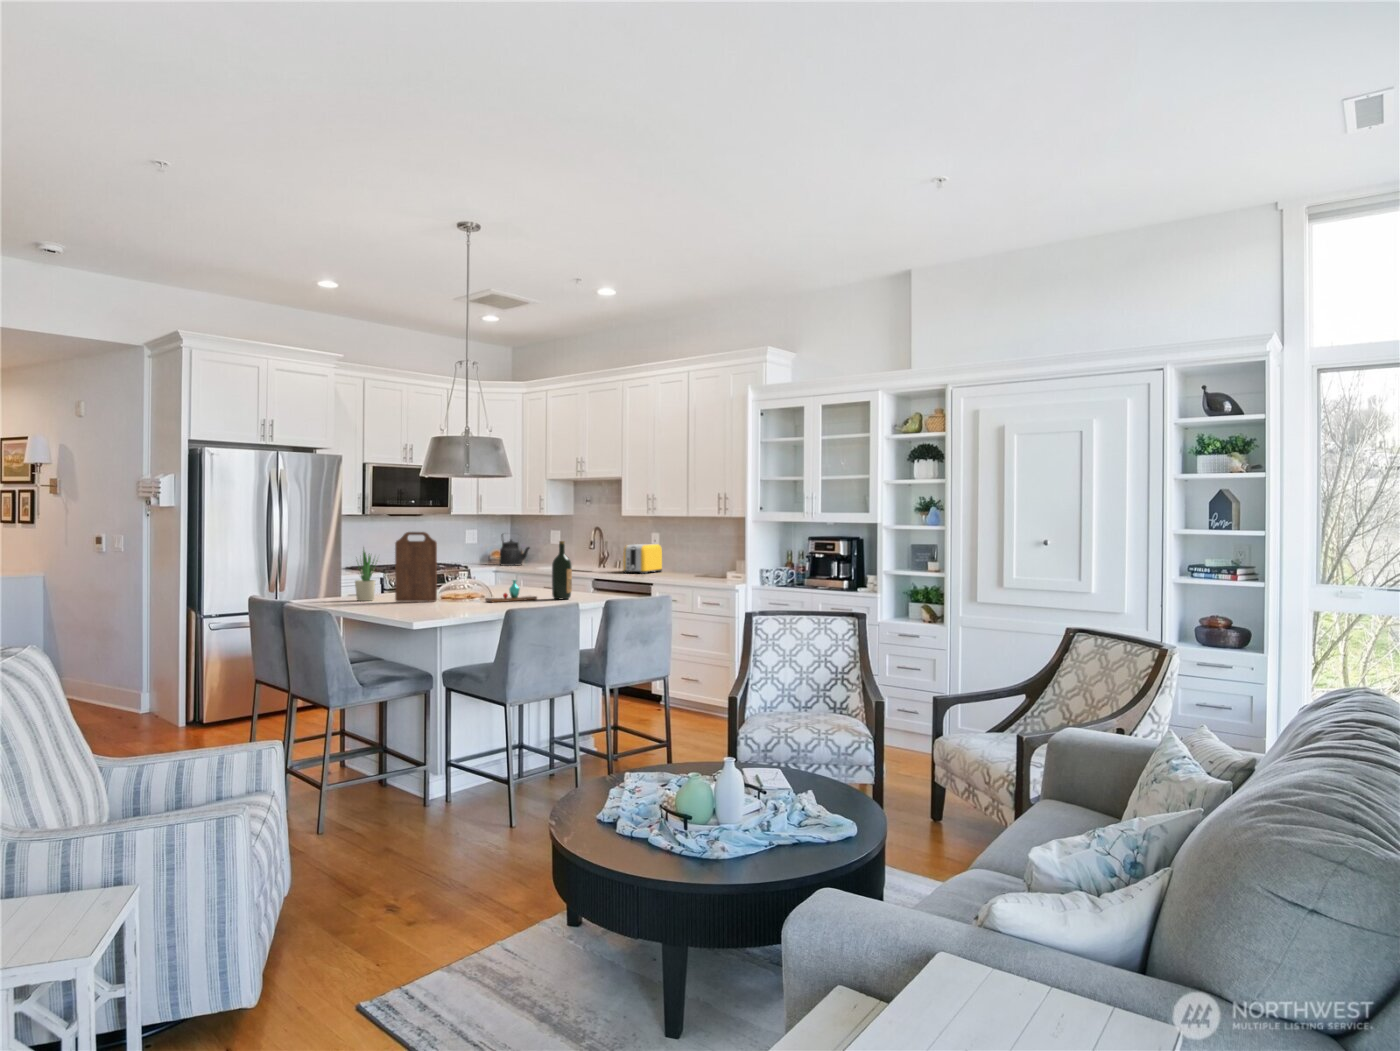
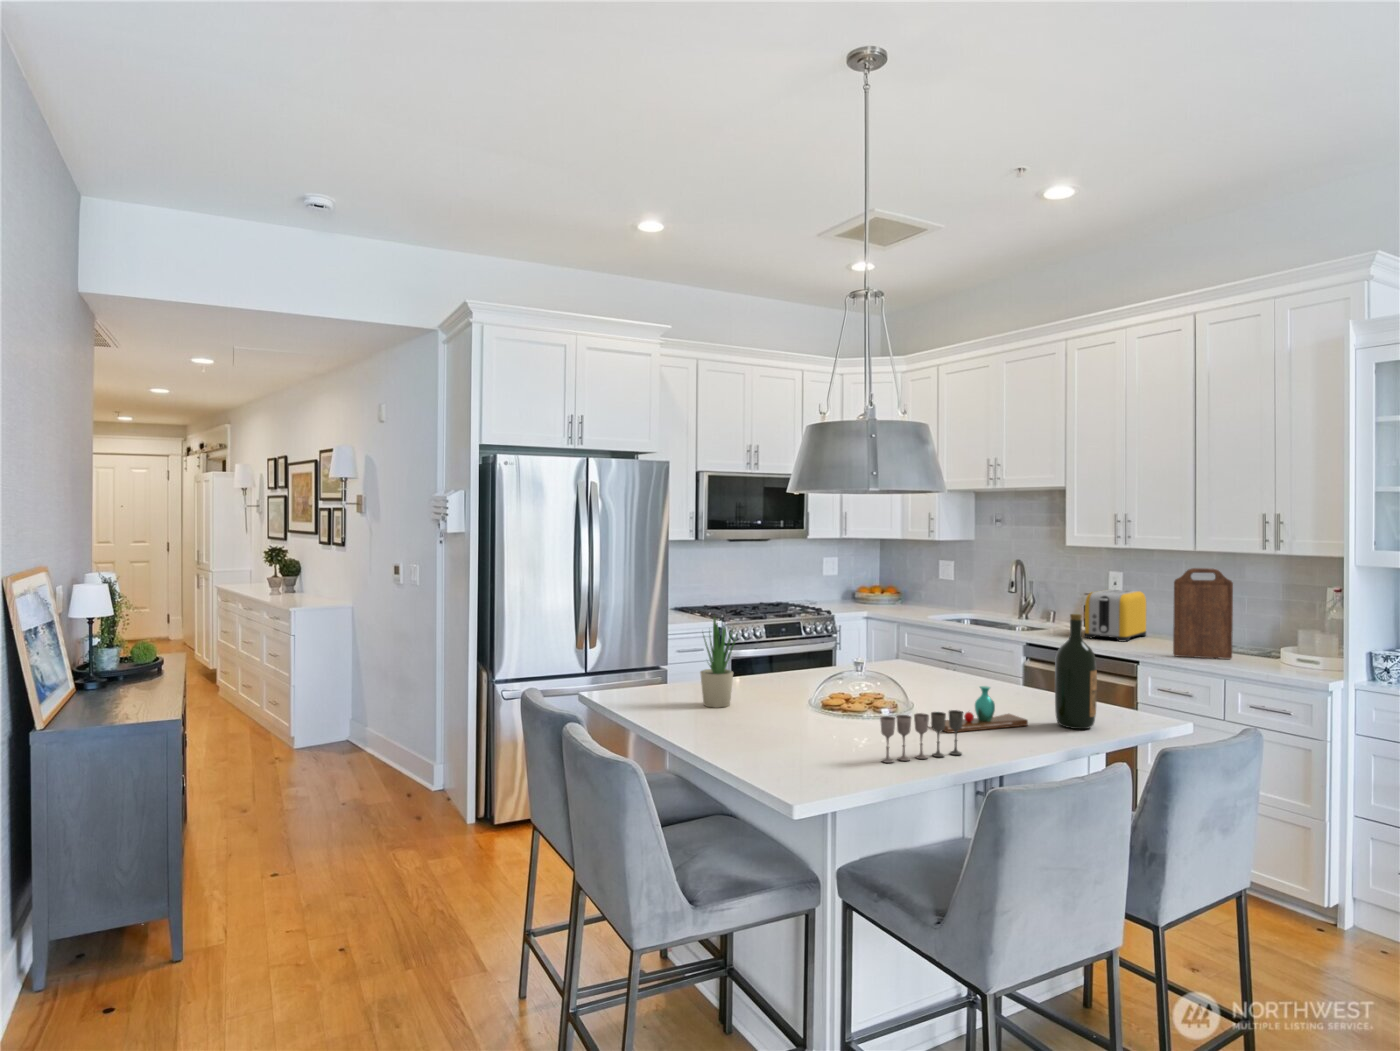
cutting board: present [395,532,437,602] -> present [1173,568,1233,659]
kettle: present [499,534,530,566] -> none [870,564,915,611]
wine glass: none [446,585,491,610] -> present [880,710,963,763]

